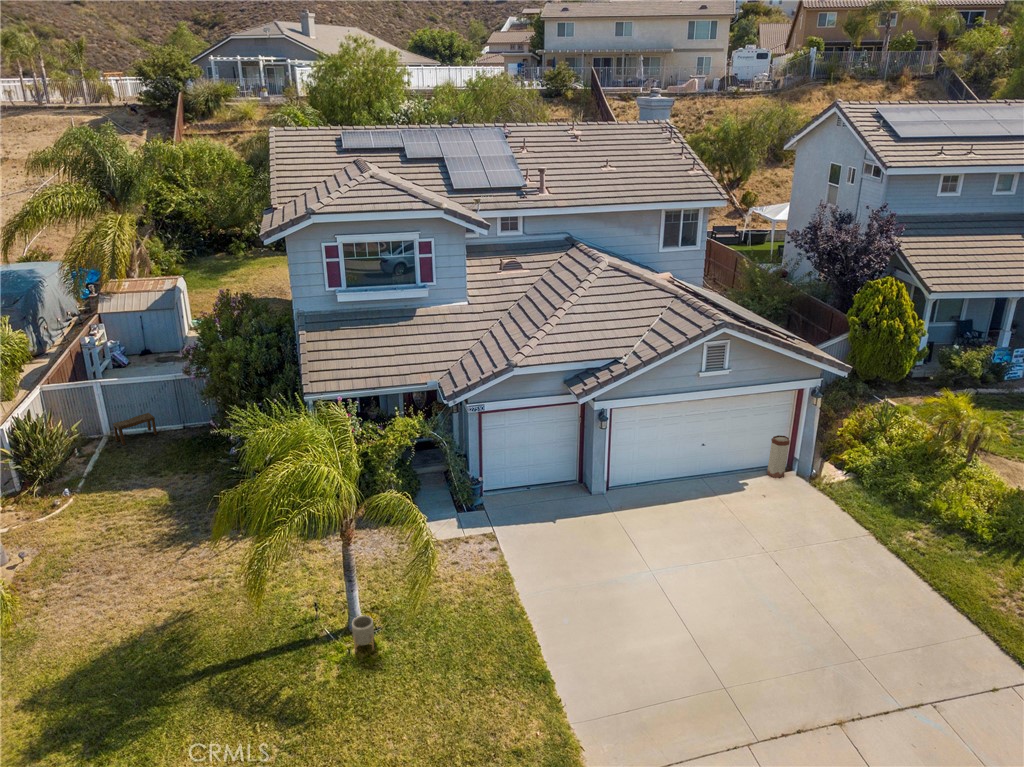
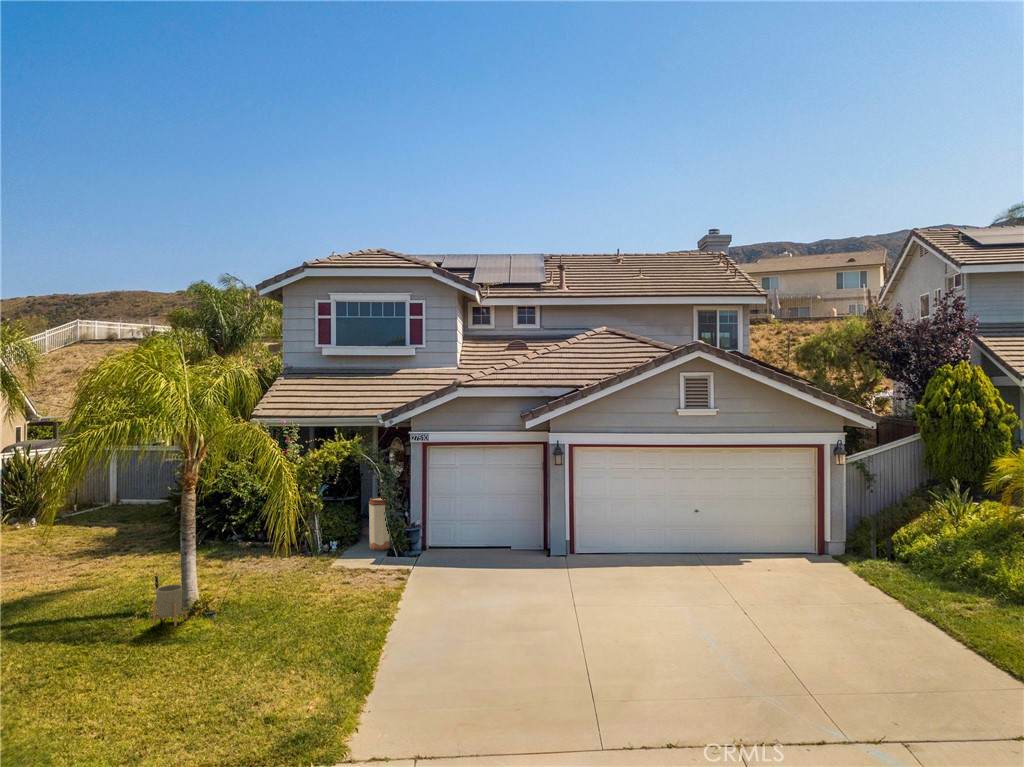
bench: present [113,413,157,445] -> none [114,478,154,502]
trash can: present [767,435,790,478] -> present [369,497,390,550]

